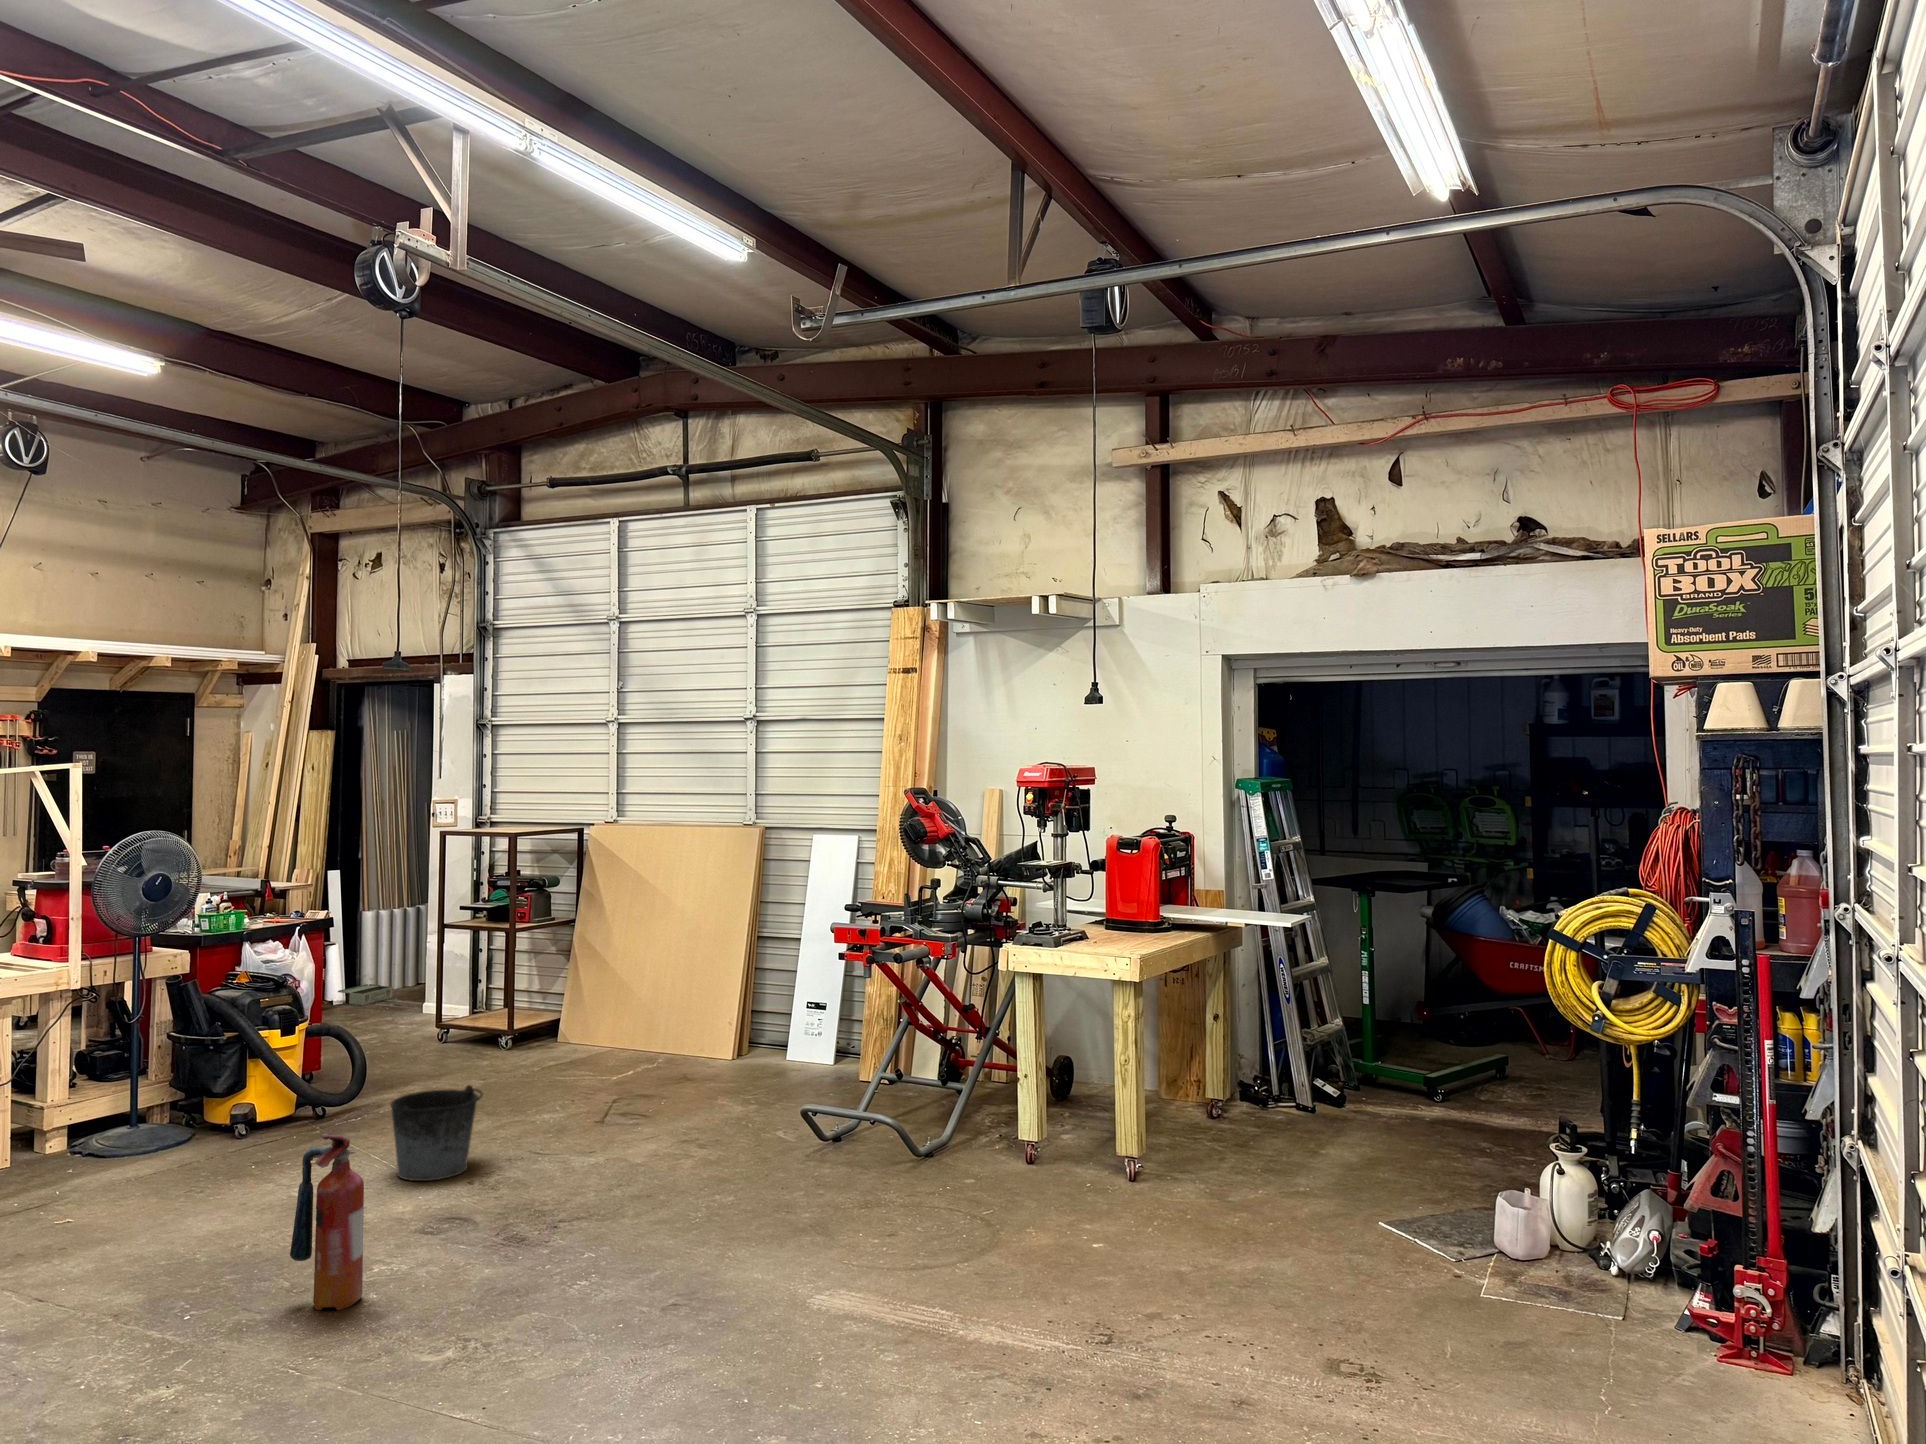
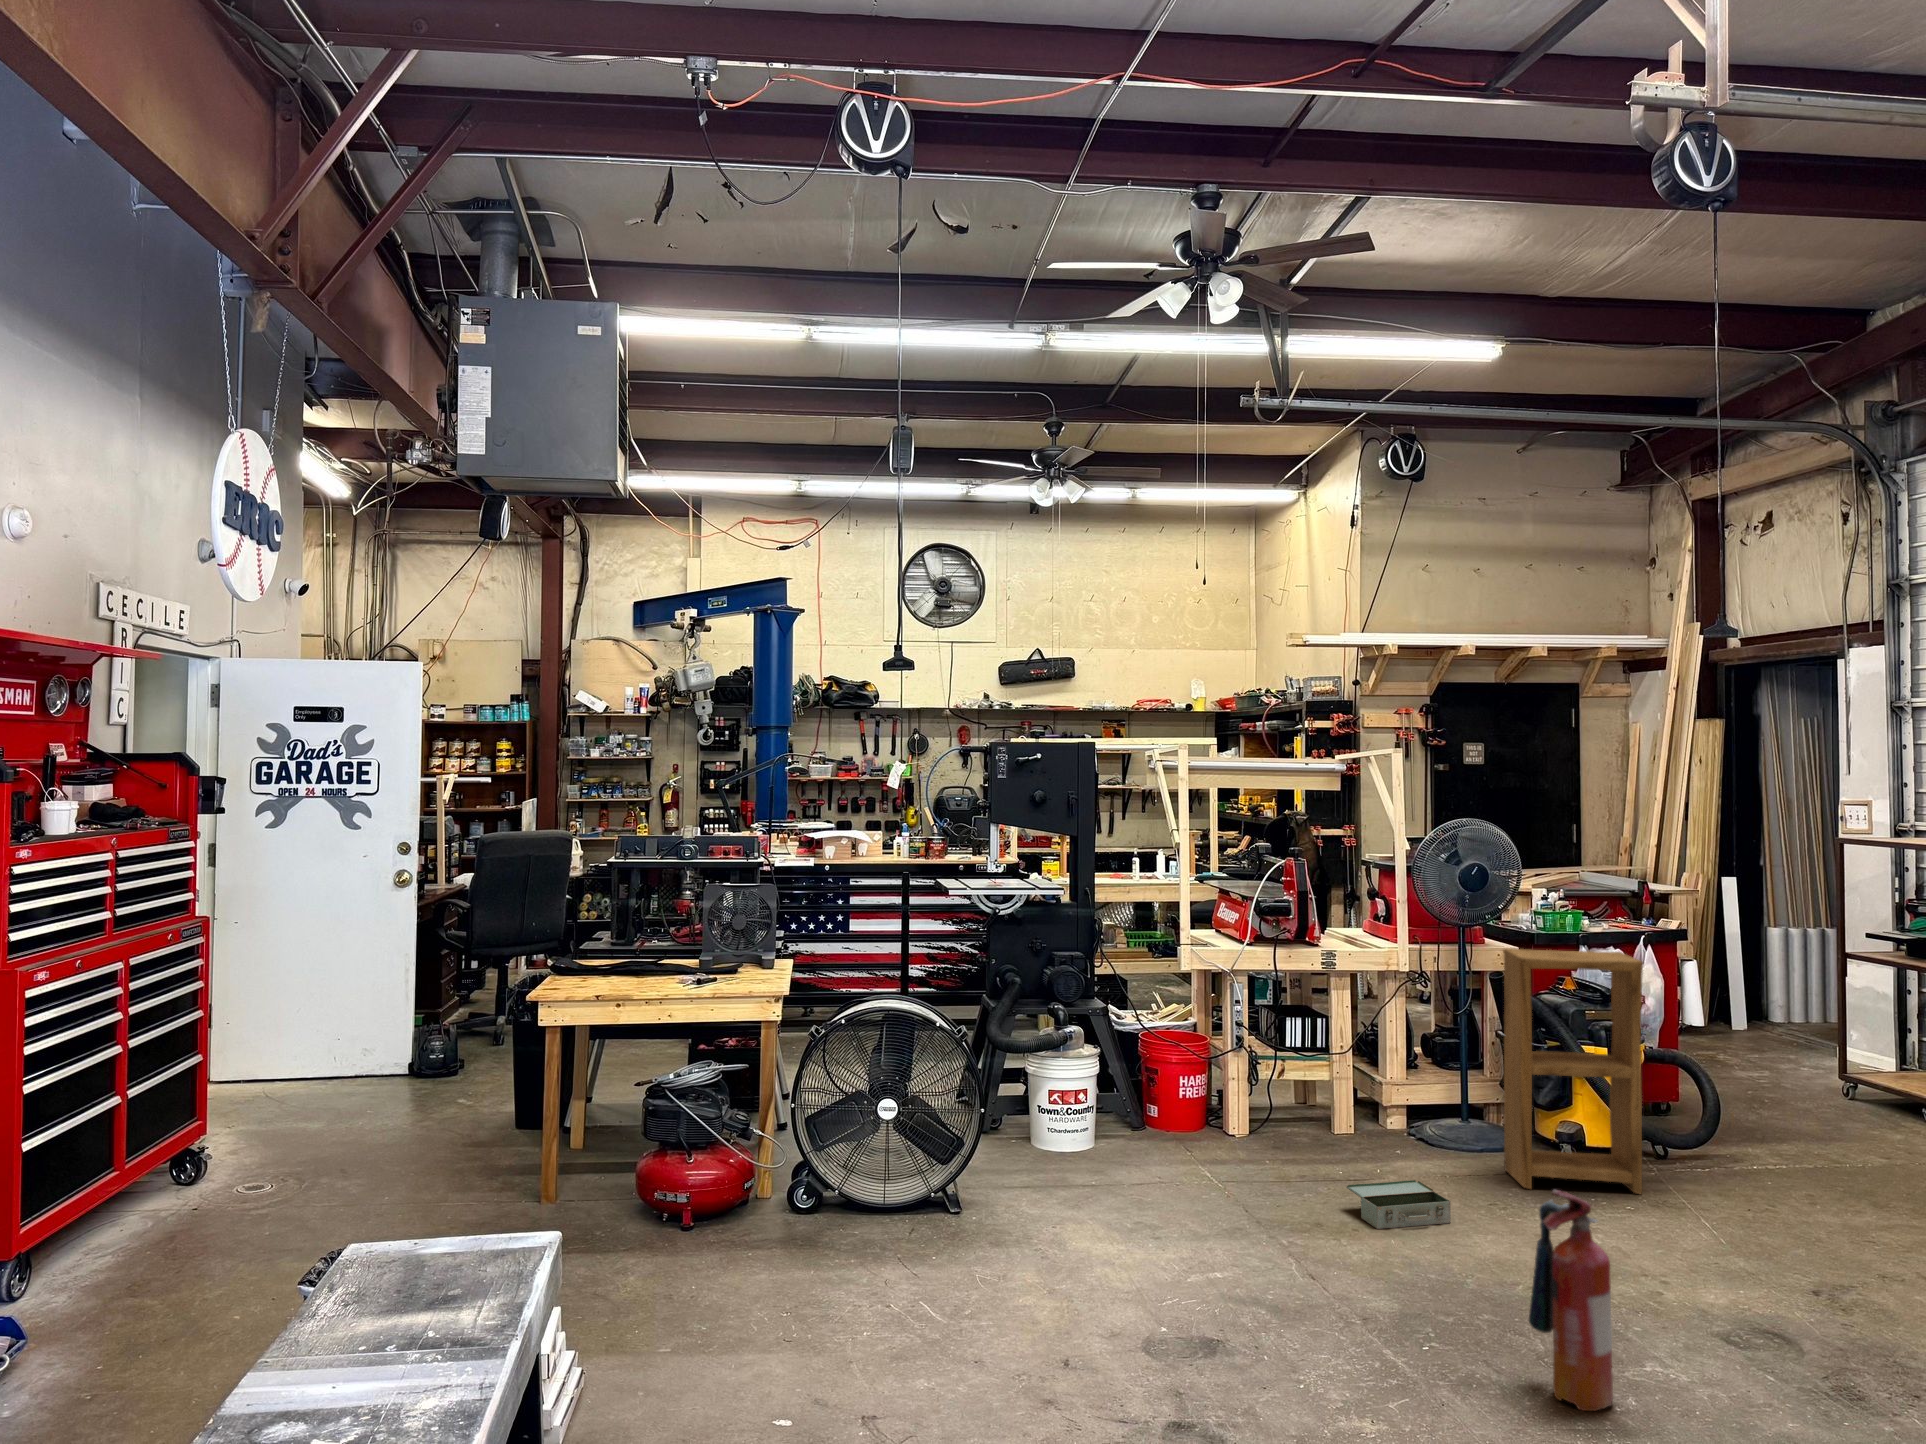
shelving unit: none [188,940,326,1170] -> present [1504,949,1643,1194]
toolbox: present [338,984,393,1005] -> present [1346,1180,1451,1229]
bucket: present [390,1085,483,1181] -> none [1708,1162,1838,1286]

